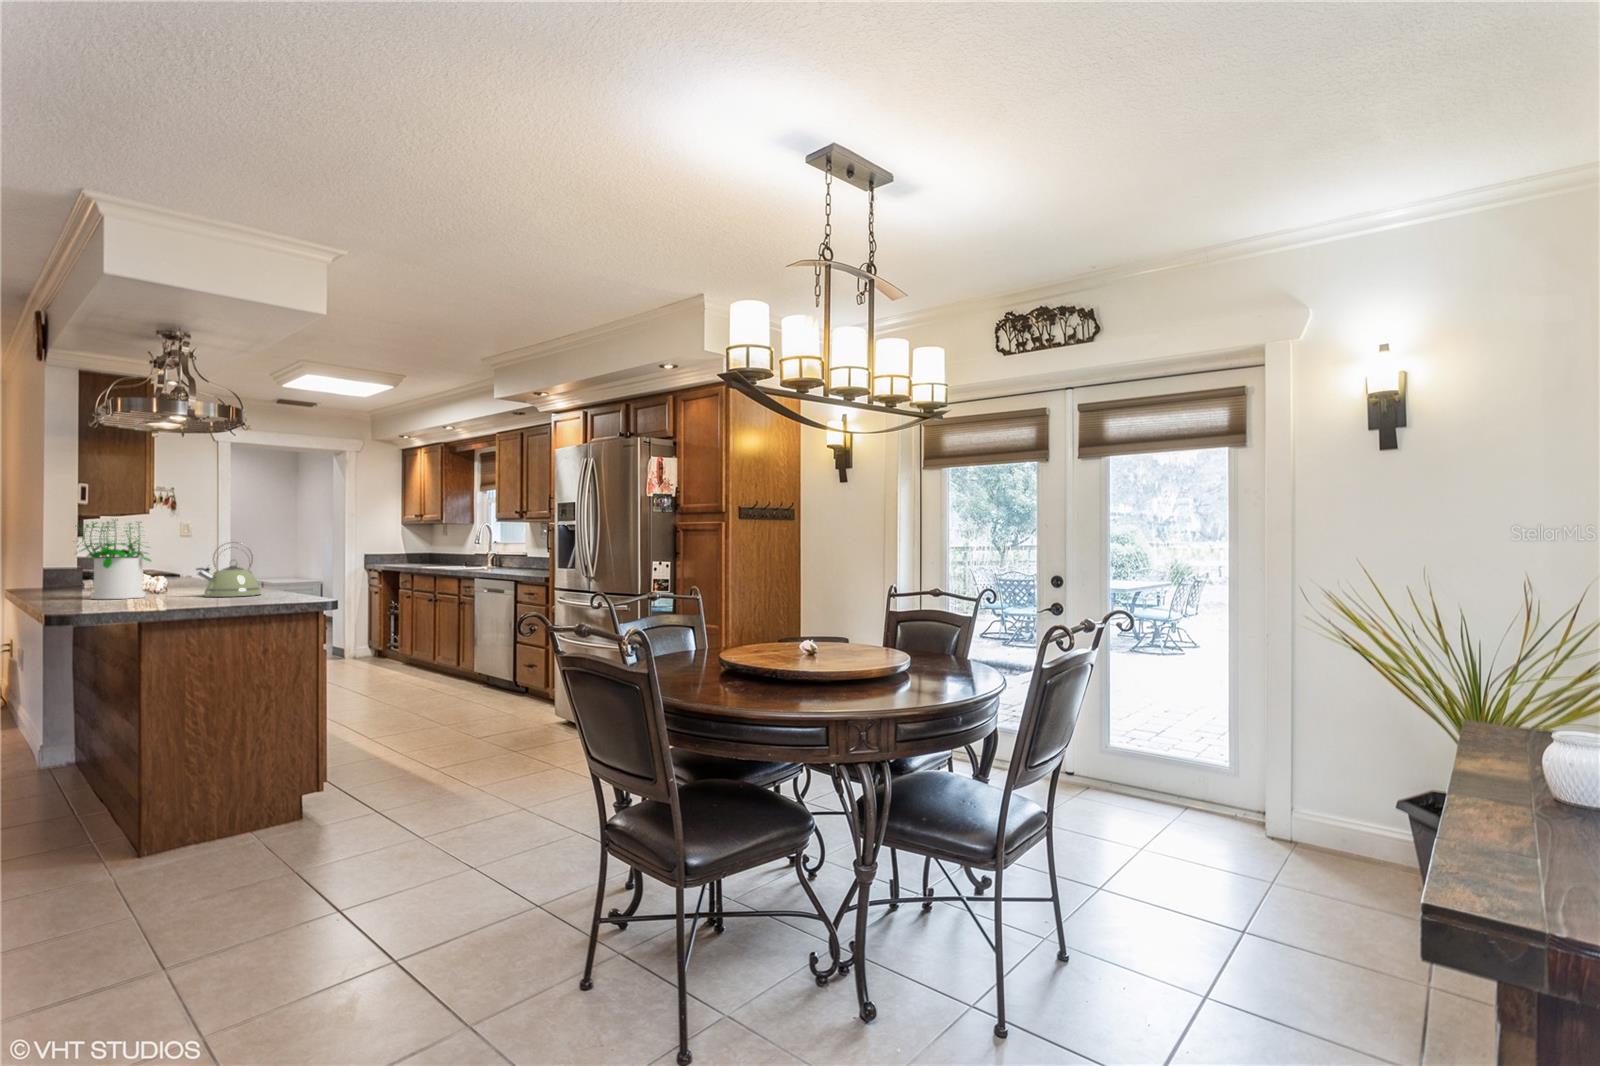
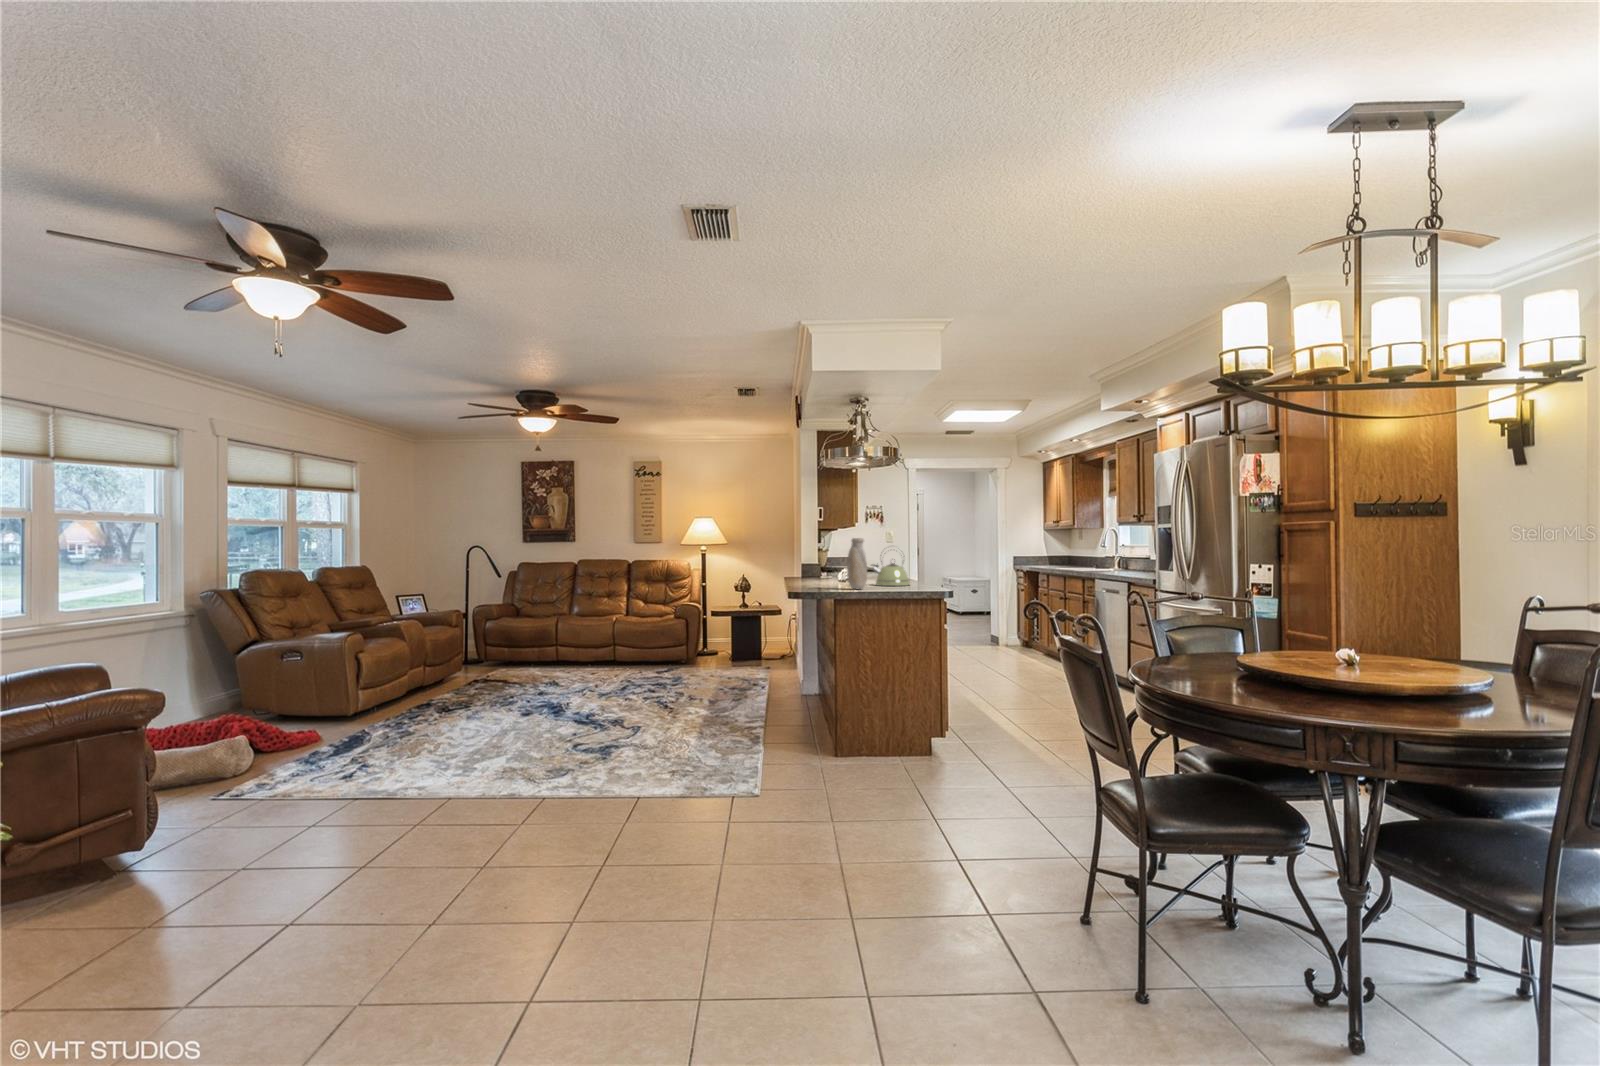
potted plant: present [77,519,151,599] -> none [806,531,846,585]
vase: none [162,531,198,604] -> present [847,538,867,589]

